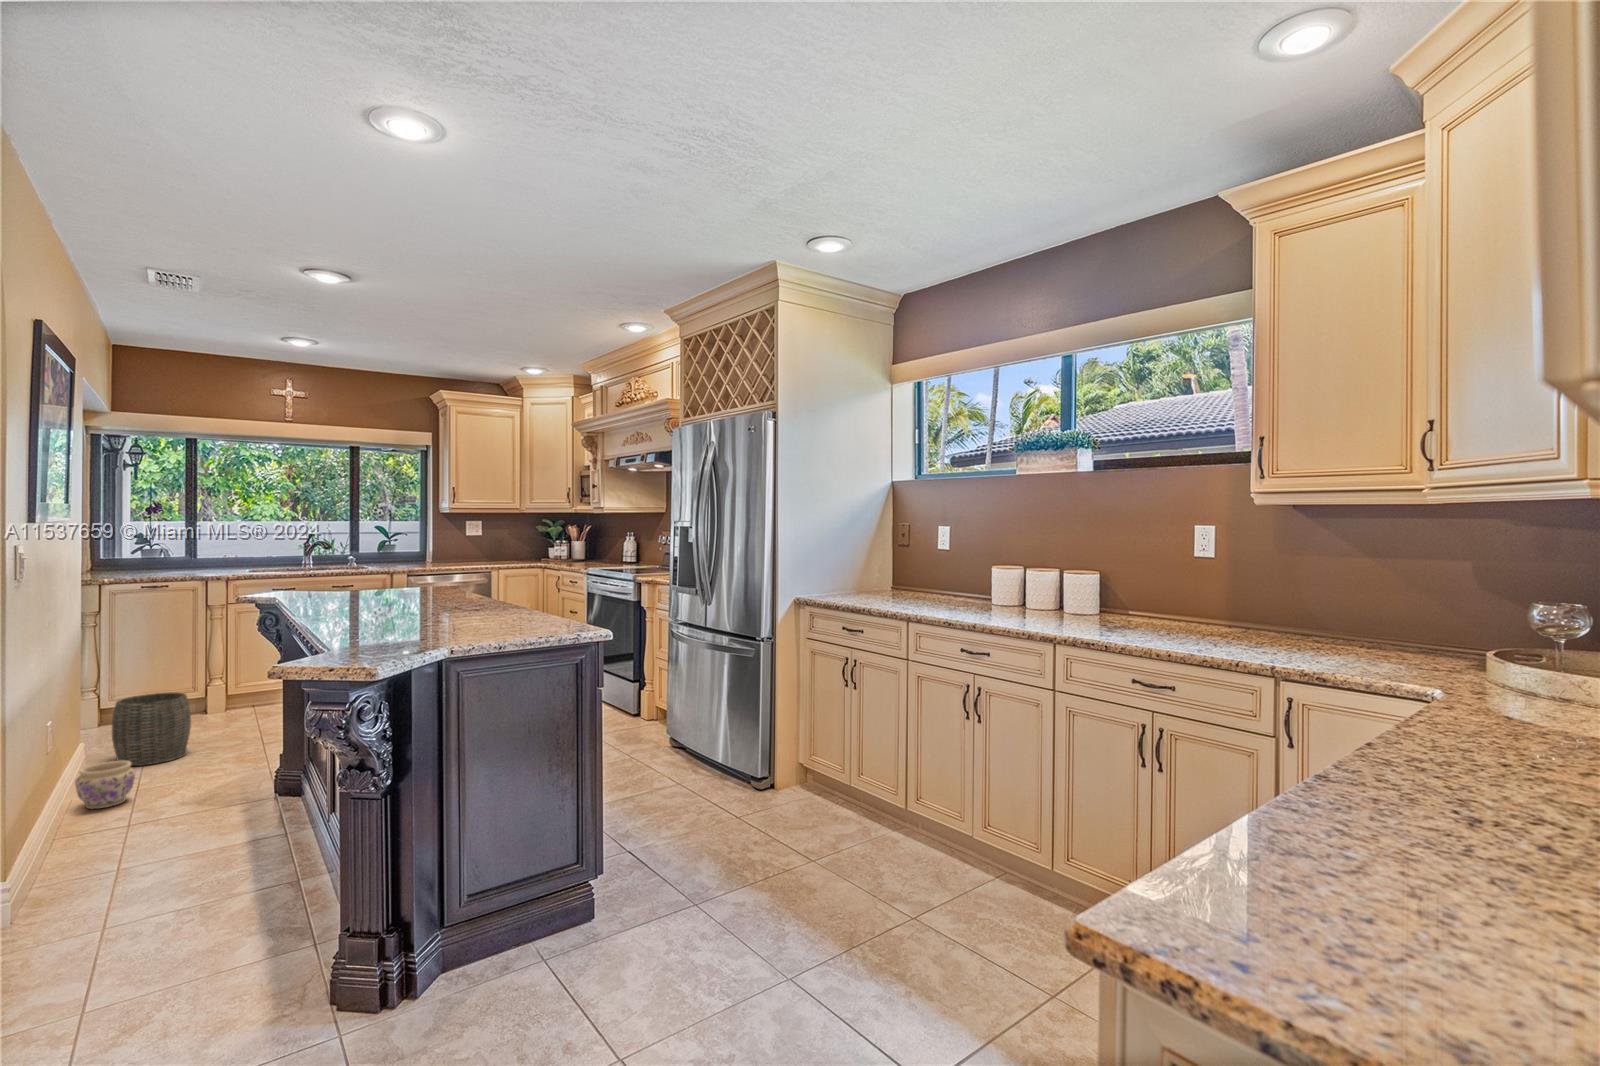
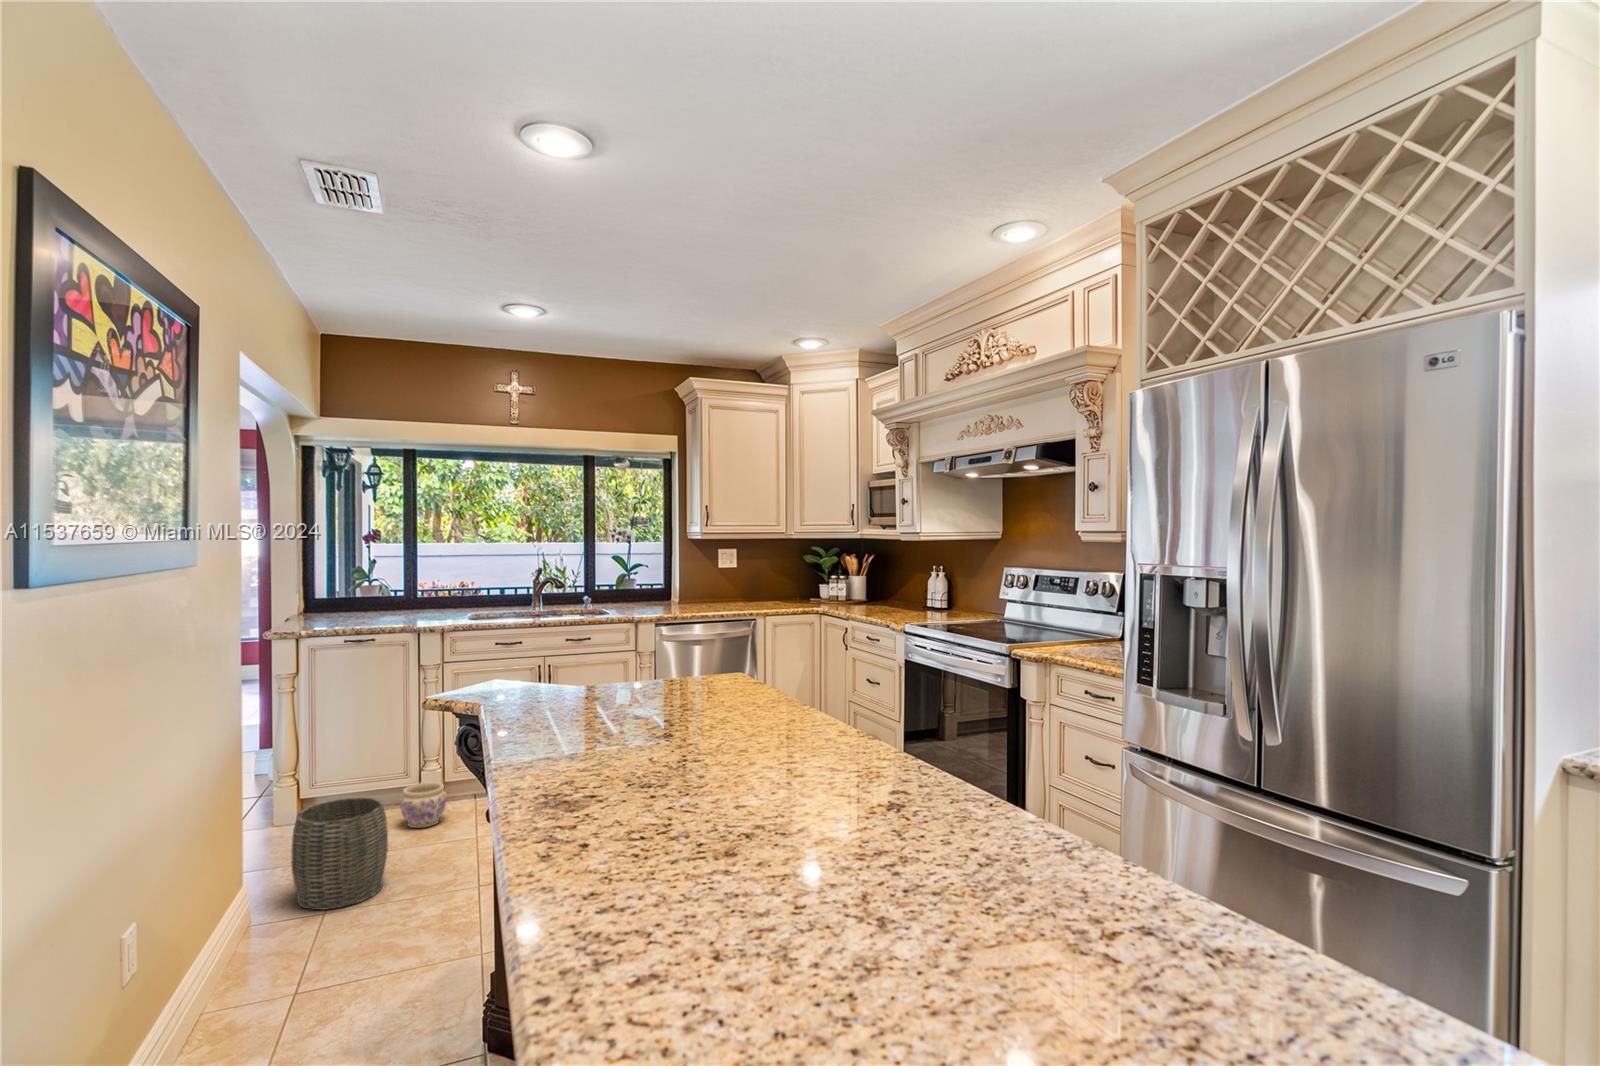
planter: present [75,761,135,809] -> present [400,782,447,828]

